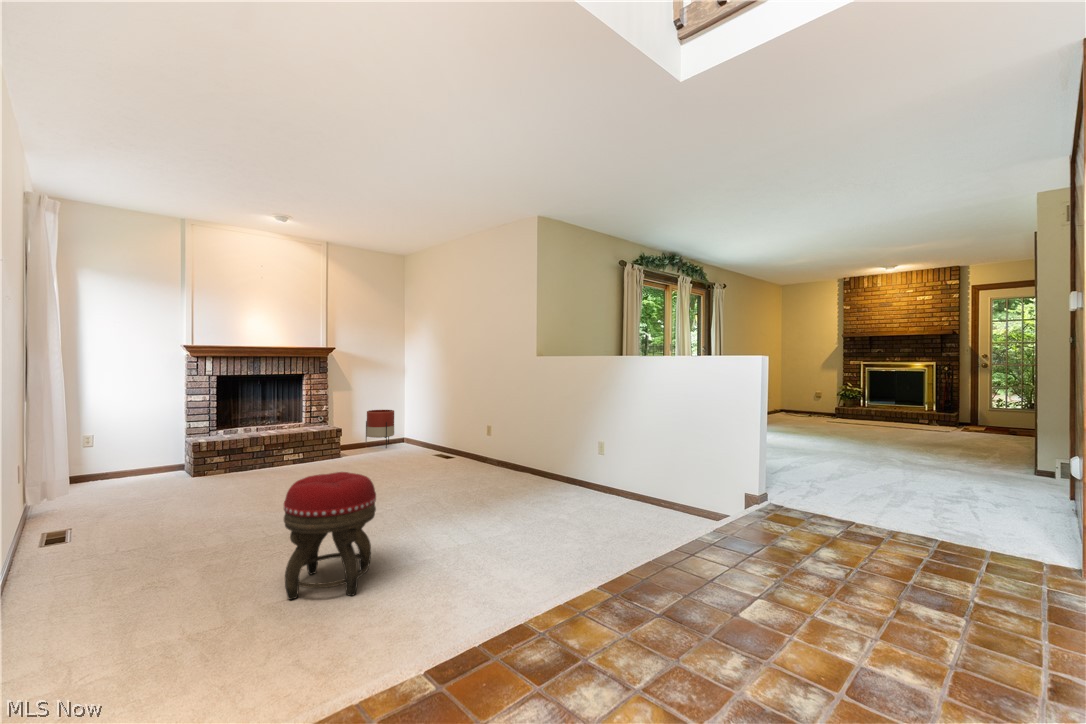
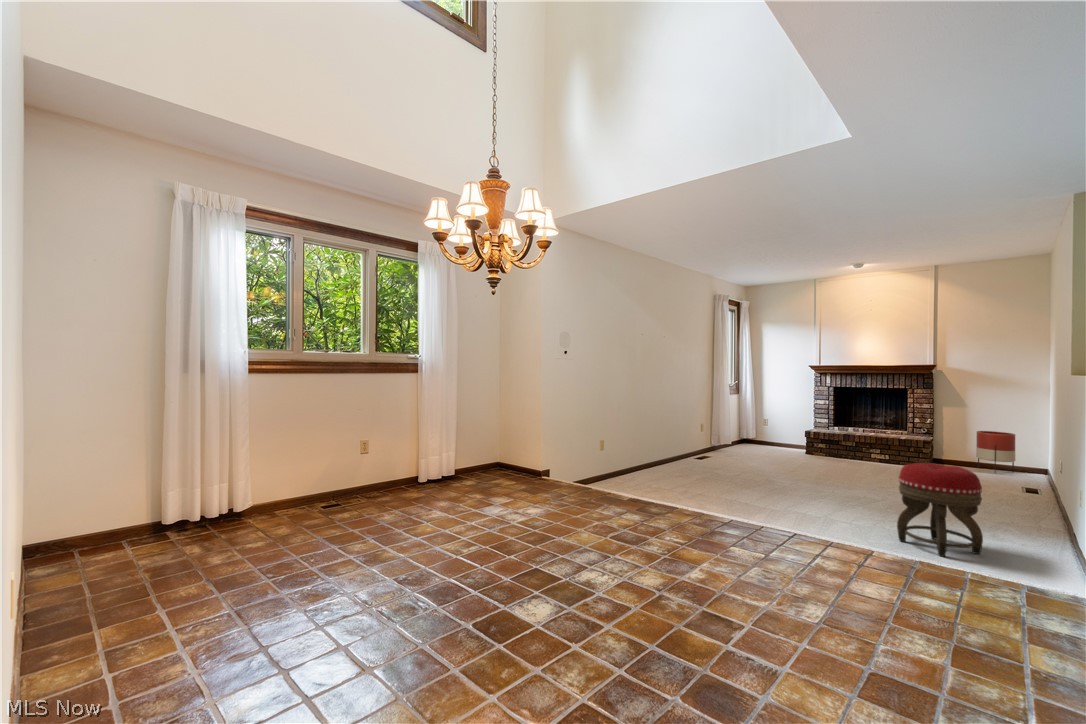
footstool: present [284,472,376,600] -> present [897,463,983,557]

